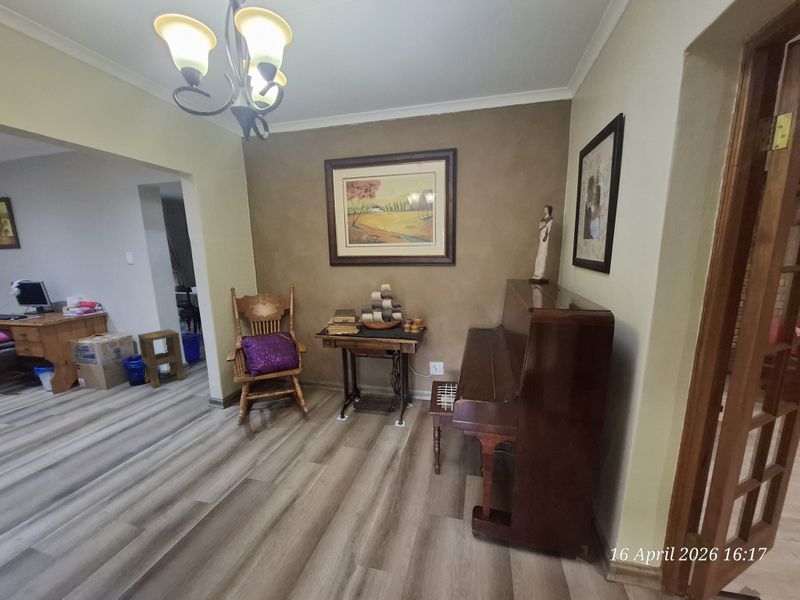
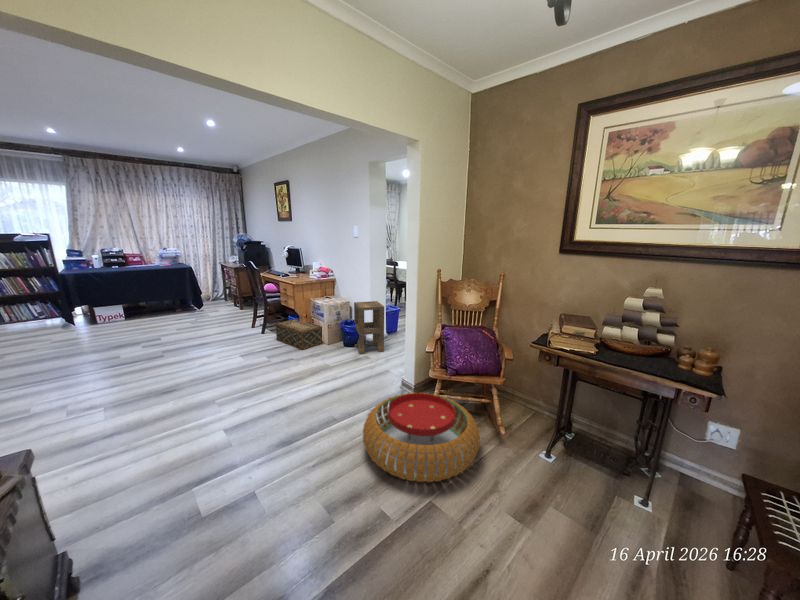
woven basket: none [10,369,98,403] -> present [276,319,323,350]
pouf: none [164,398,287,481] -> present [363,393,480,482]

